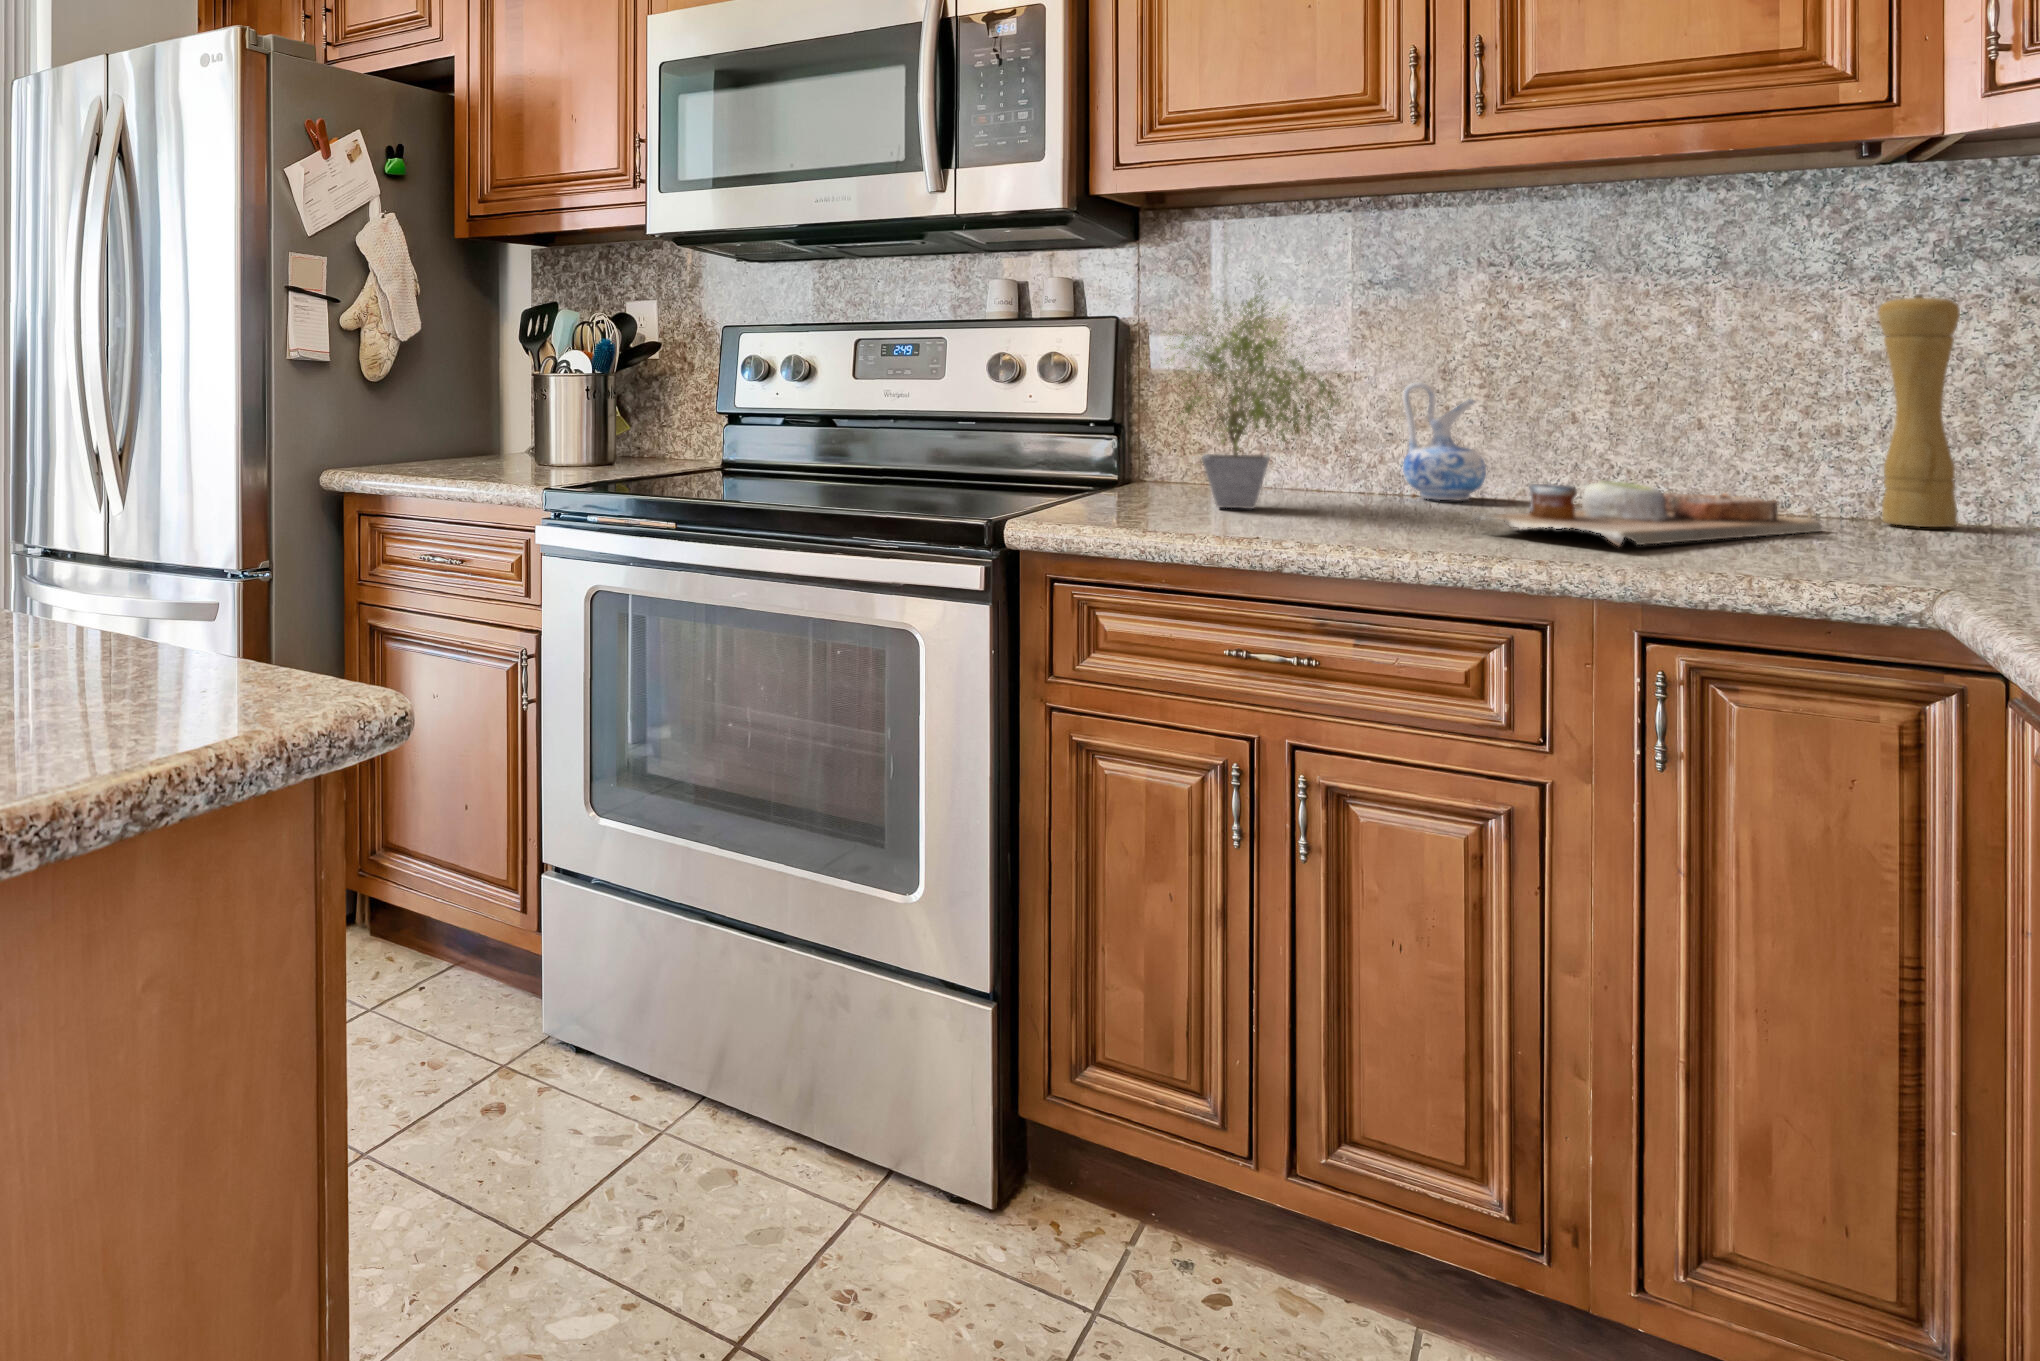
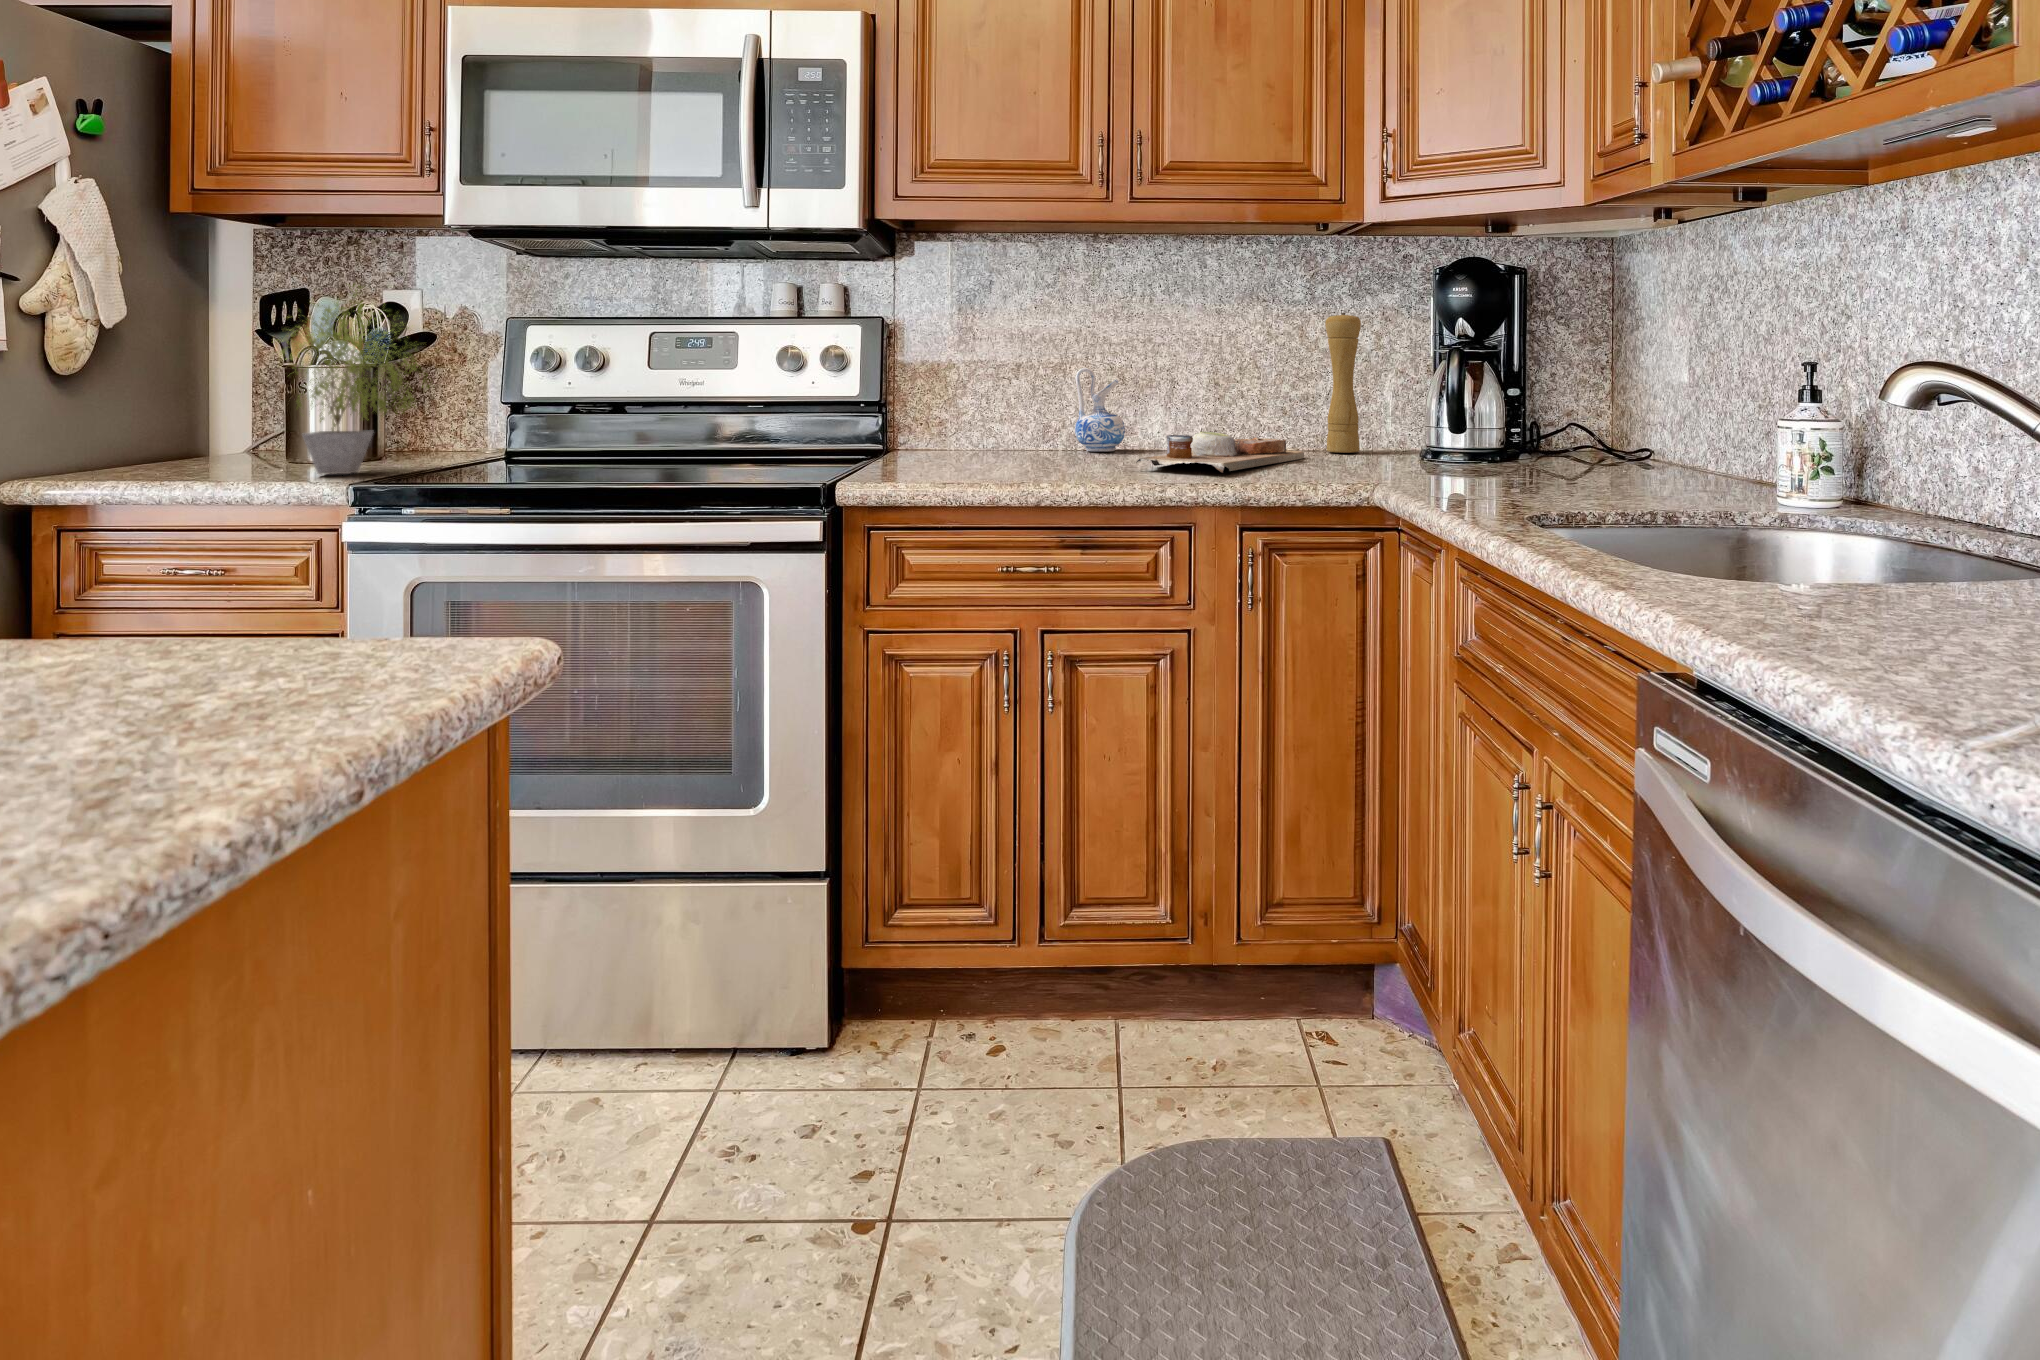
potted plant: present [1166,277,1346,509] -> present [273,284,434,475]

